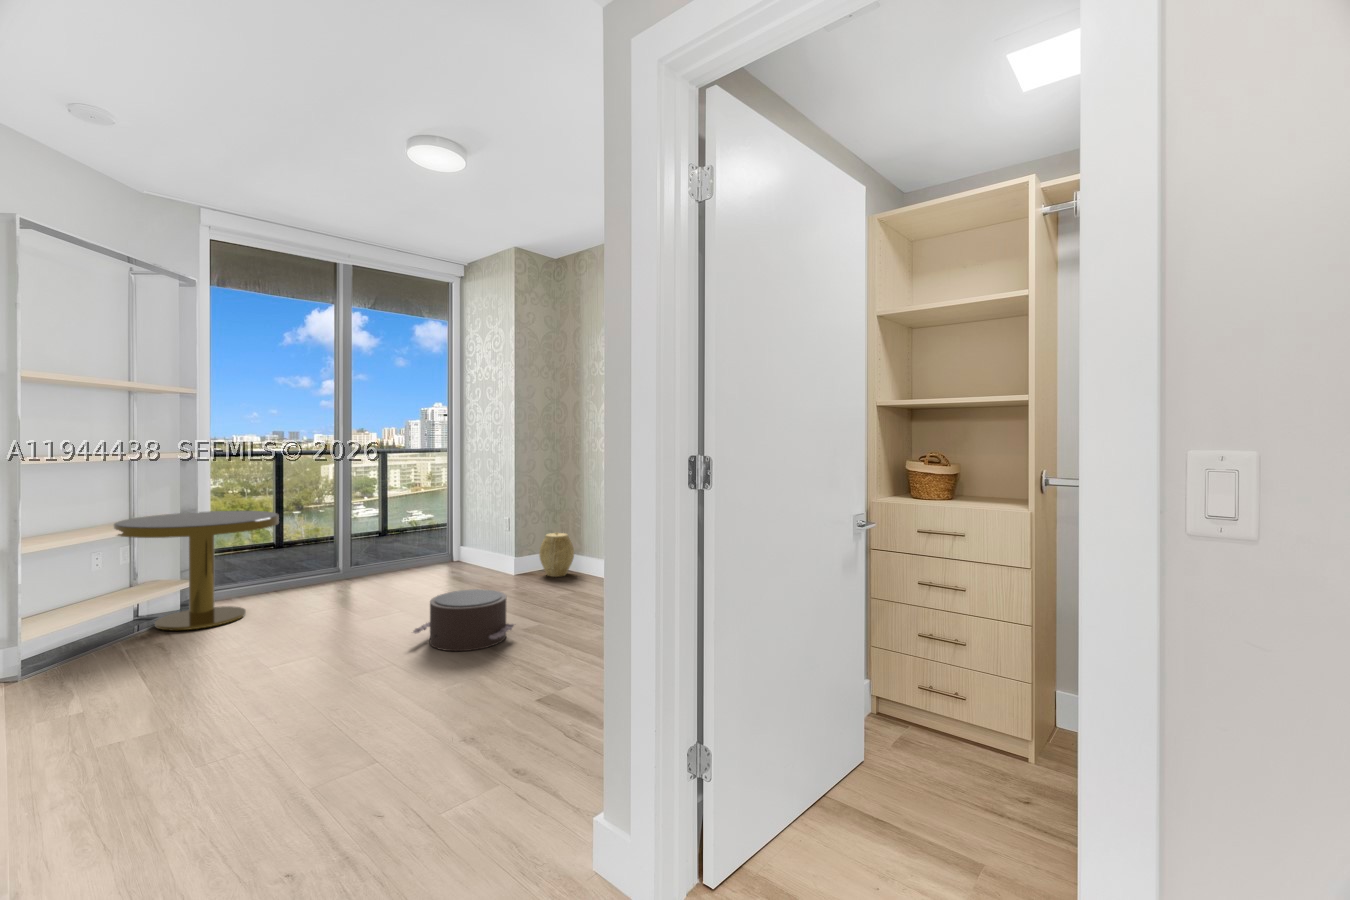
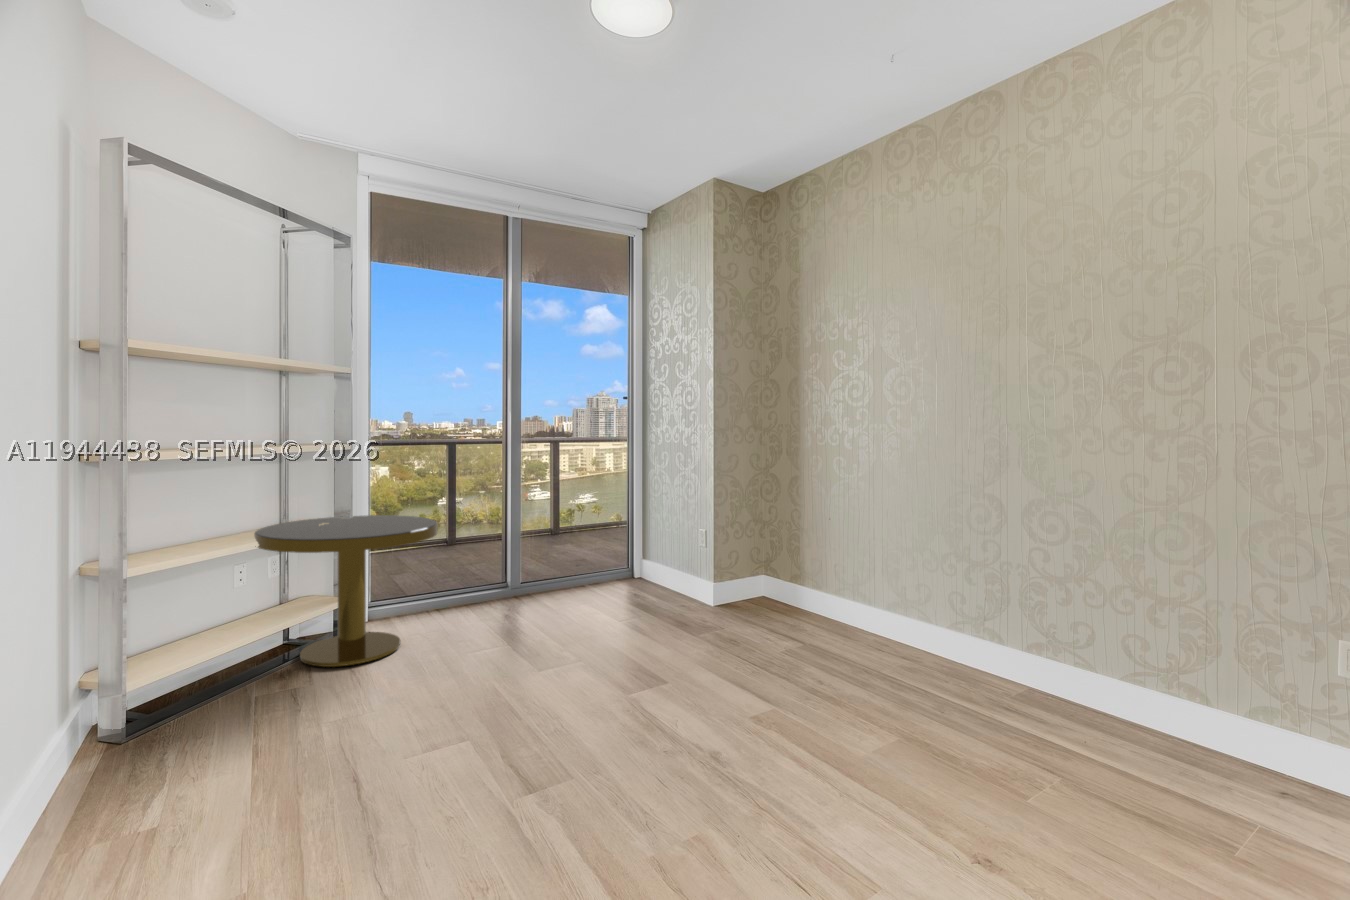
woven basket: present [539,532,574,577] -> none [745,554,791,613]
pouf: present [413,589,514,651] -> none [596,646,744,753]

